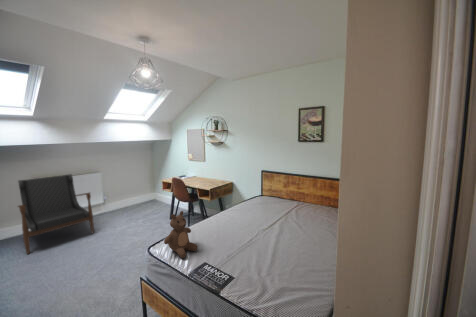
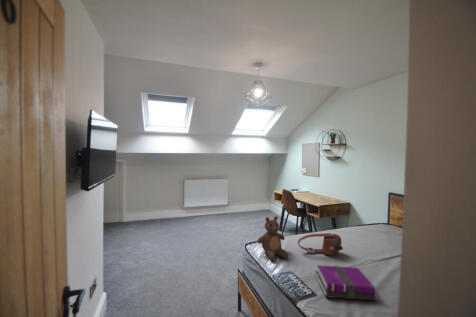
armchair: present [18,174,94,254] -> none [178,178,219,231]
handbag: none [204,215,242,238] -> present [298,233,343,255]
notebook: none [226,240,276,276] -> present [316,265,377,301]

